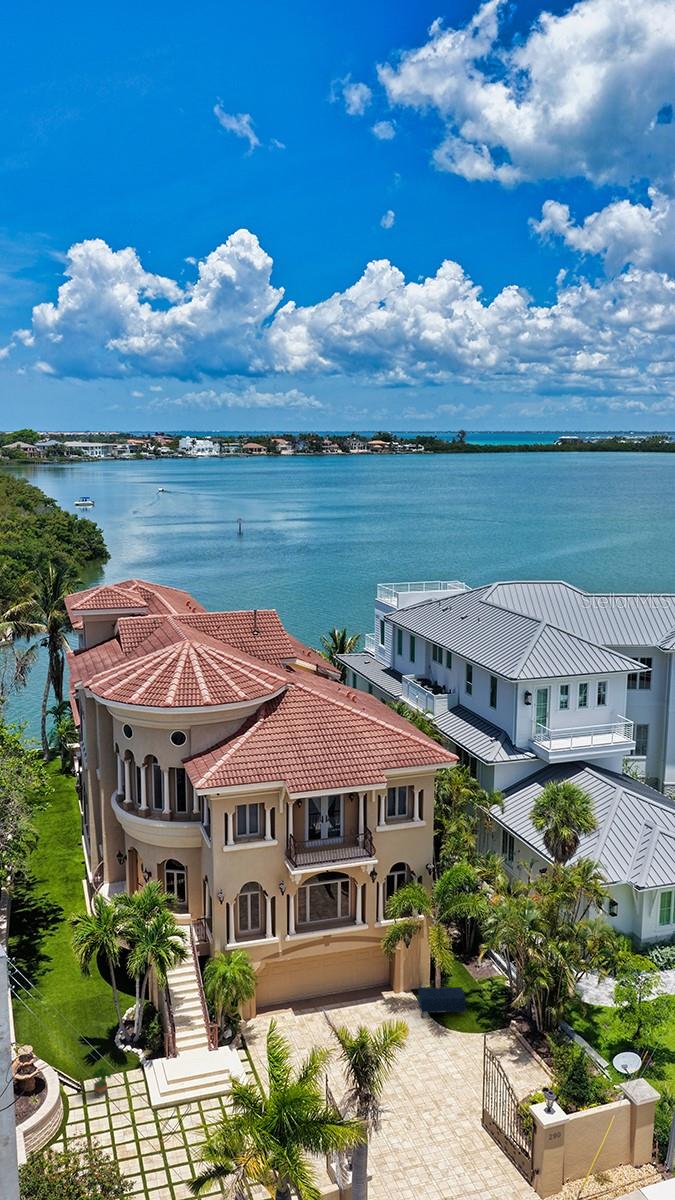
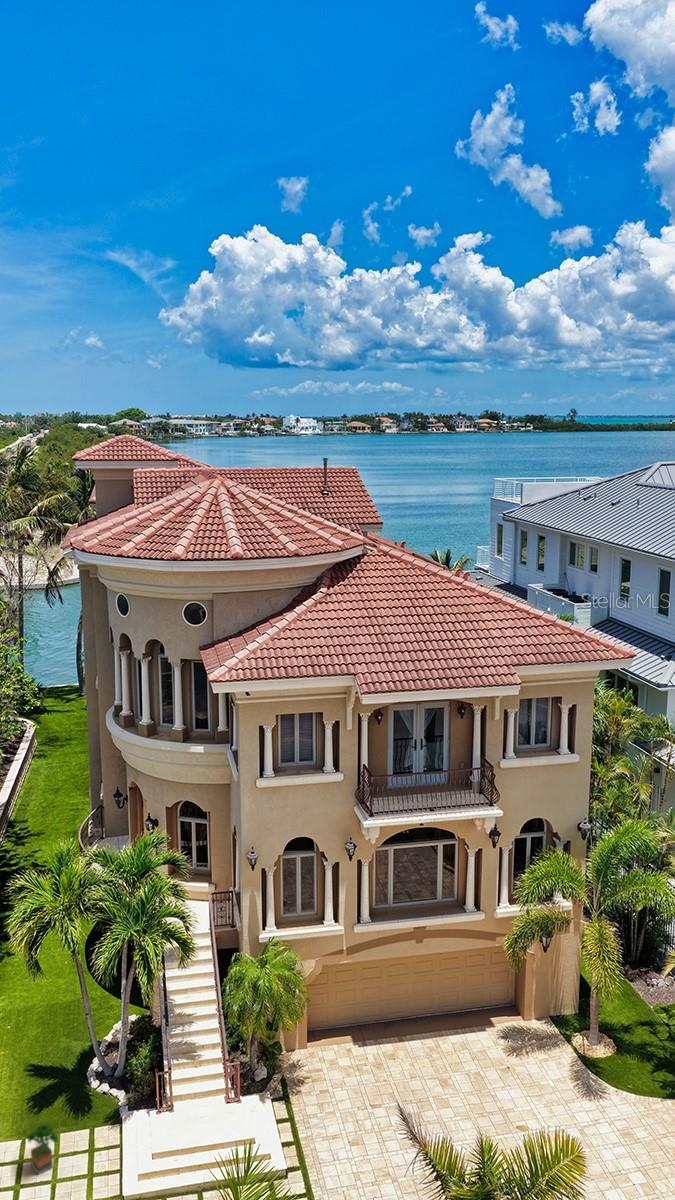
bench: present [418,987,466,1018] -> none [563,1016,644,1068]

